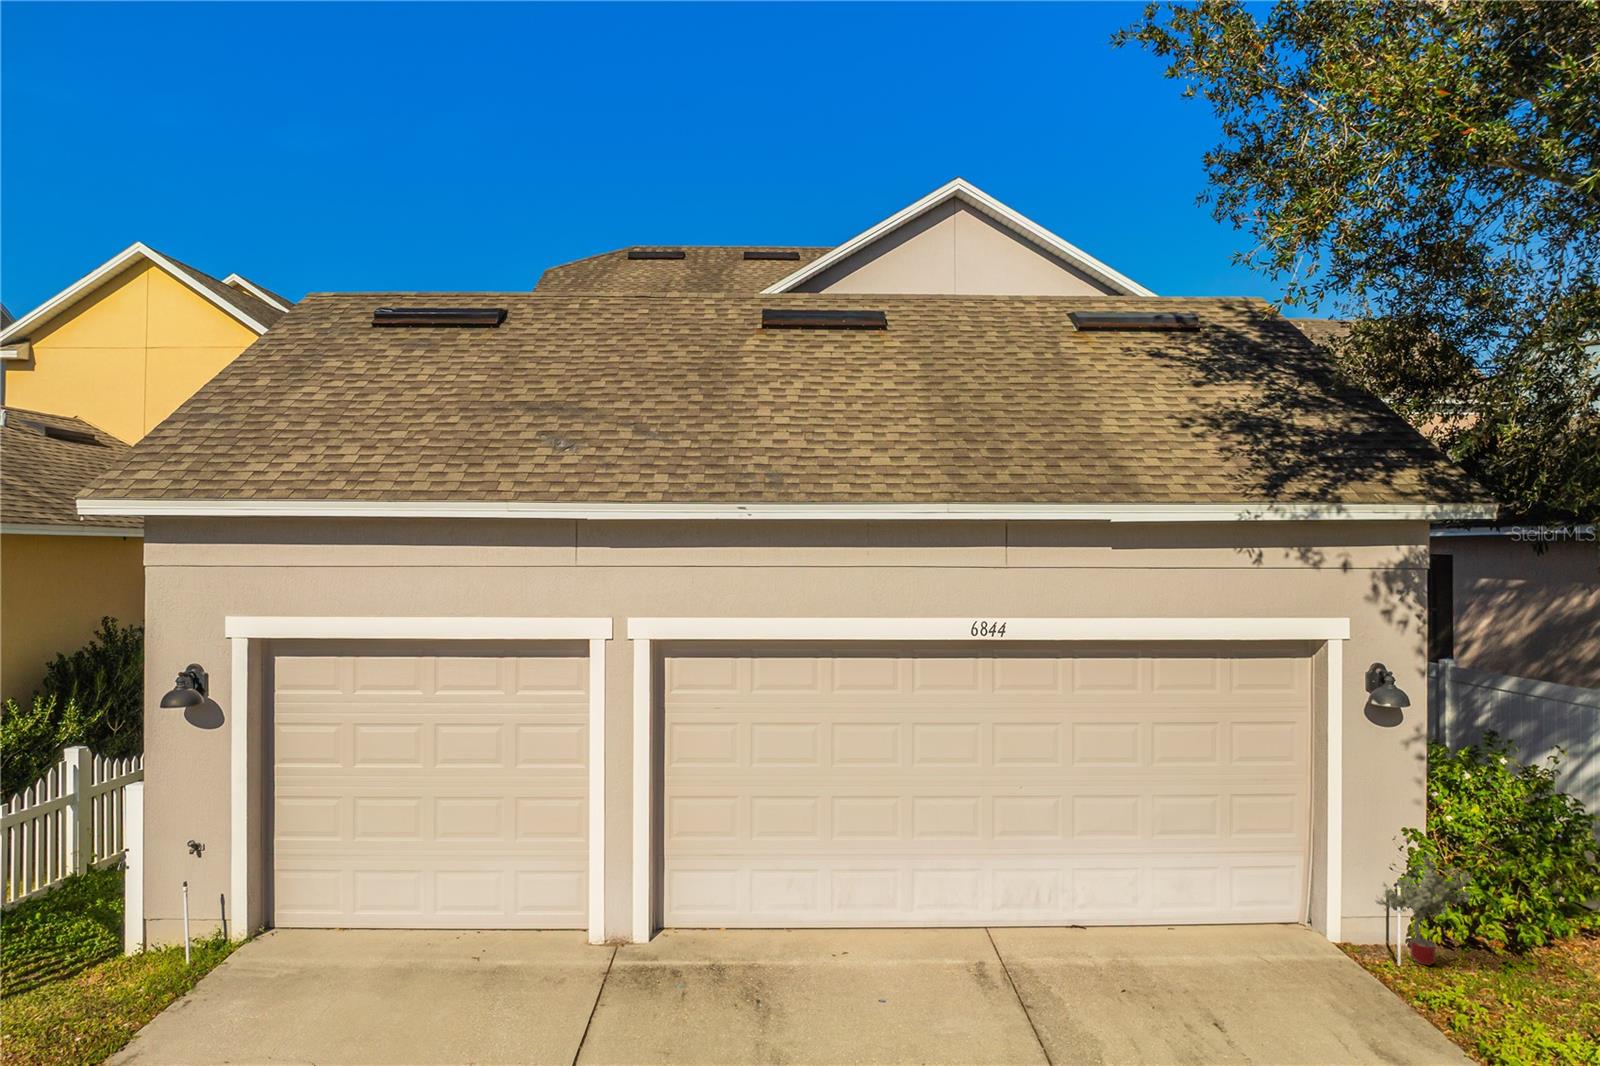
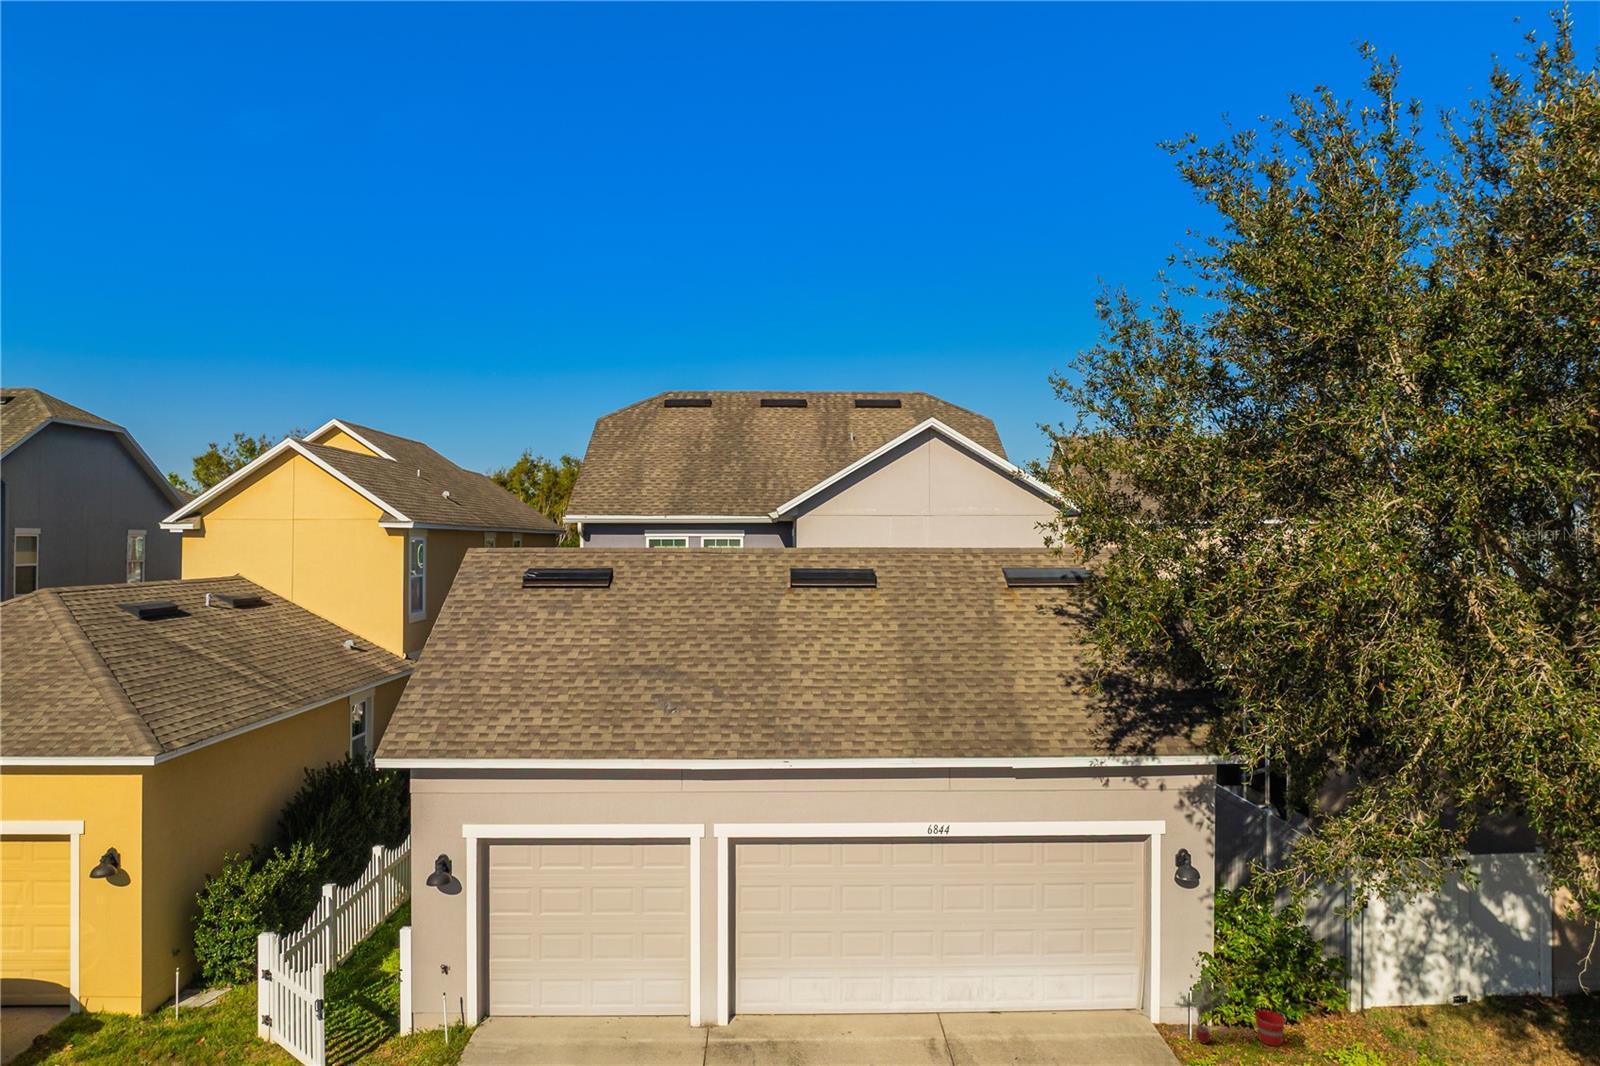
bucket: none [1503,913,1565,969] -> present [1254,1010,1285,1046]

